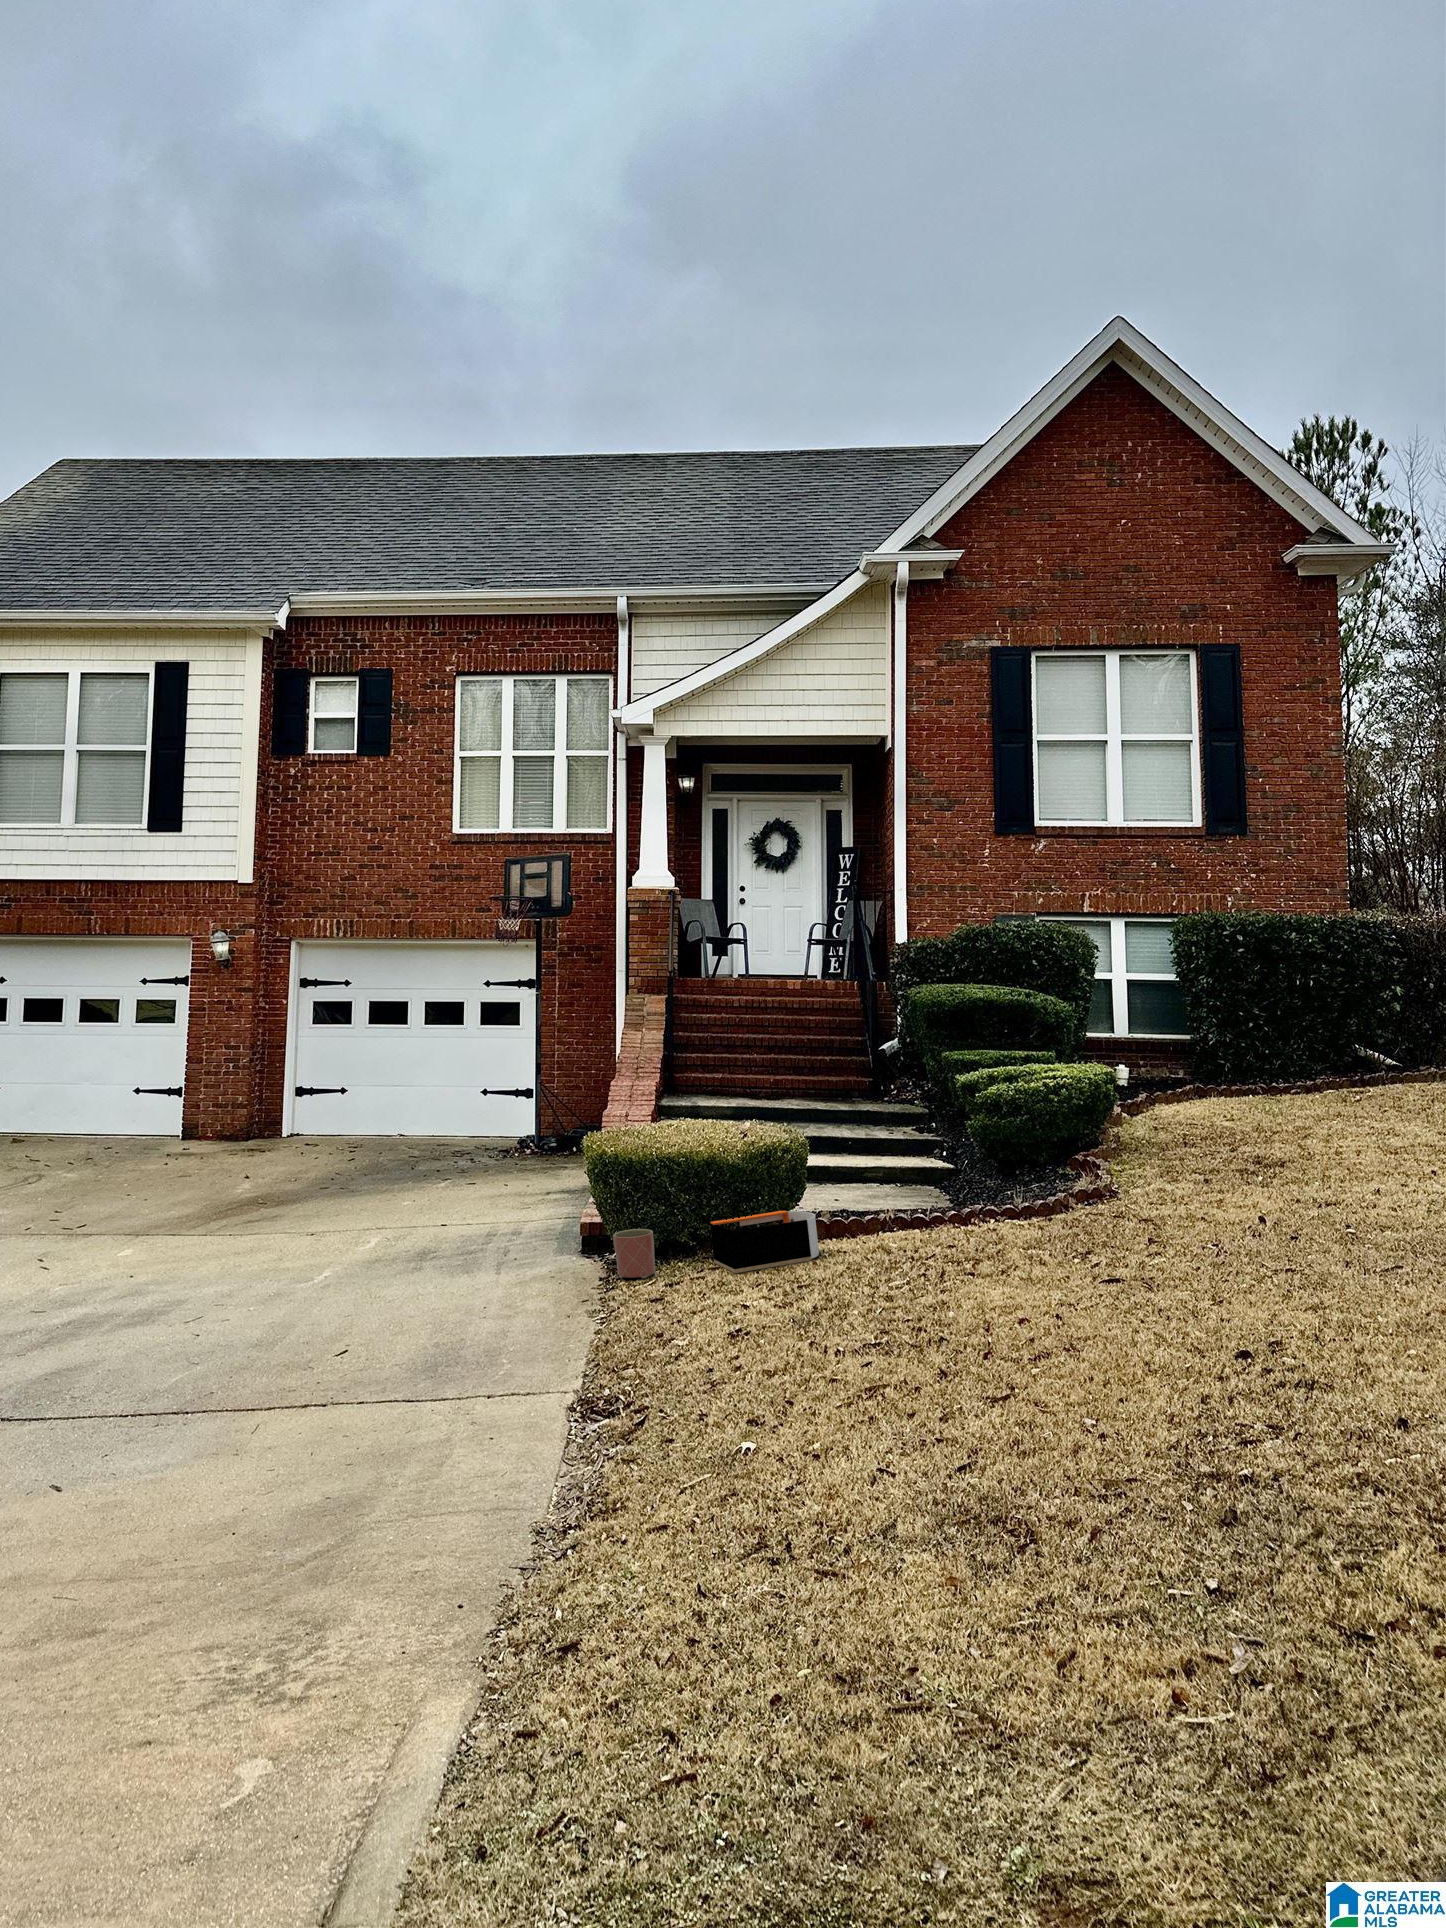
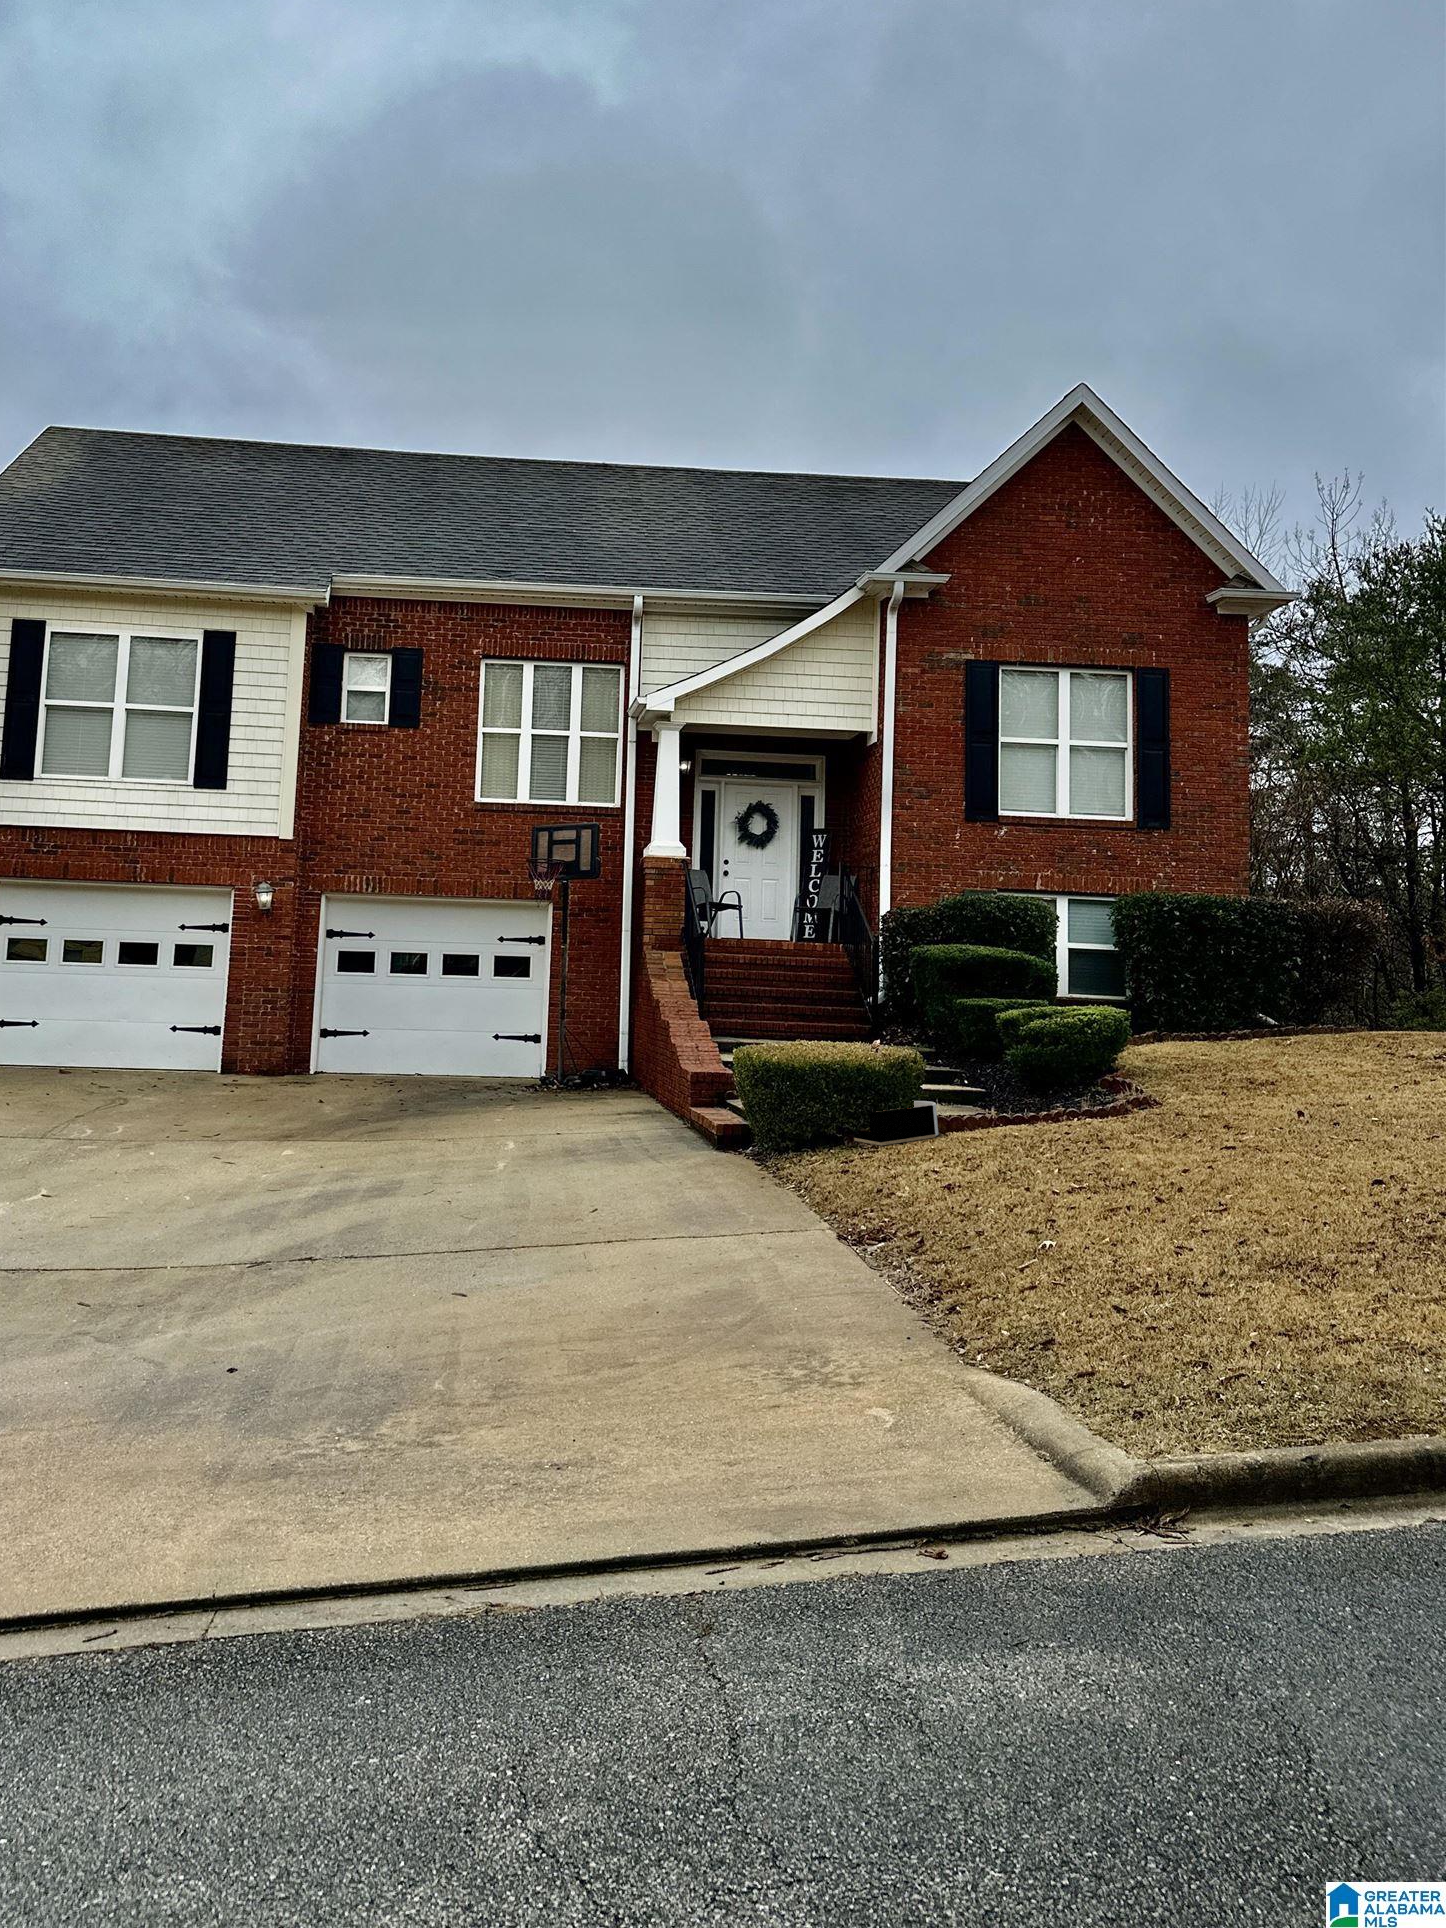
planter: present [613,1229,655,1279] -> none [779,1113,813,1151]

